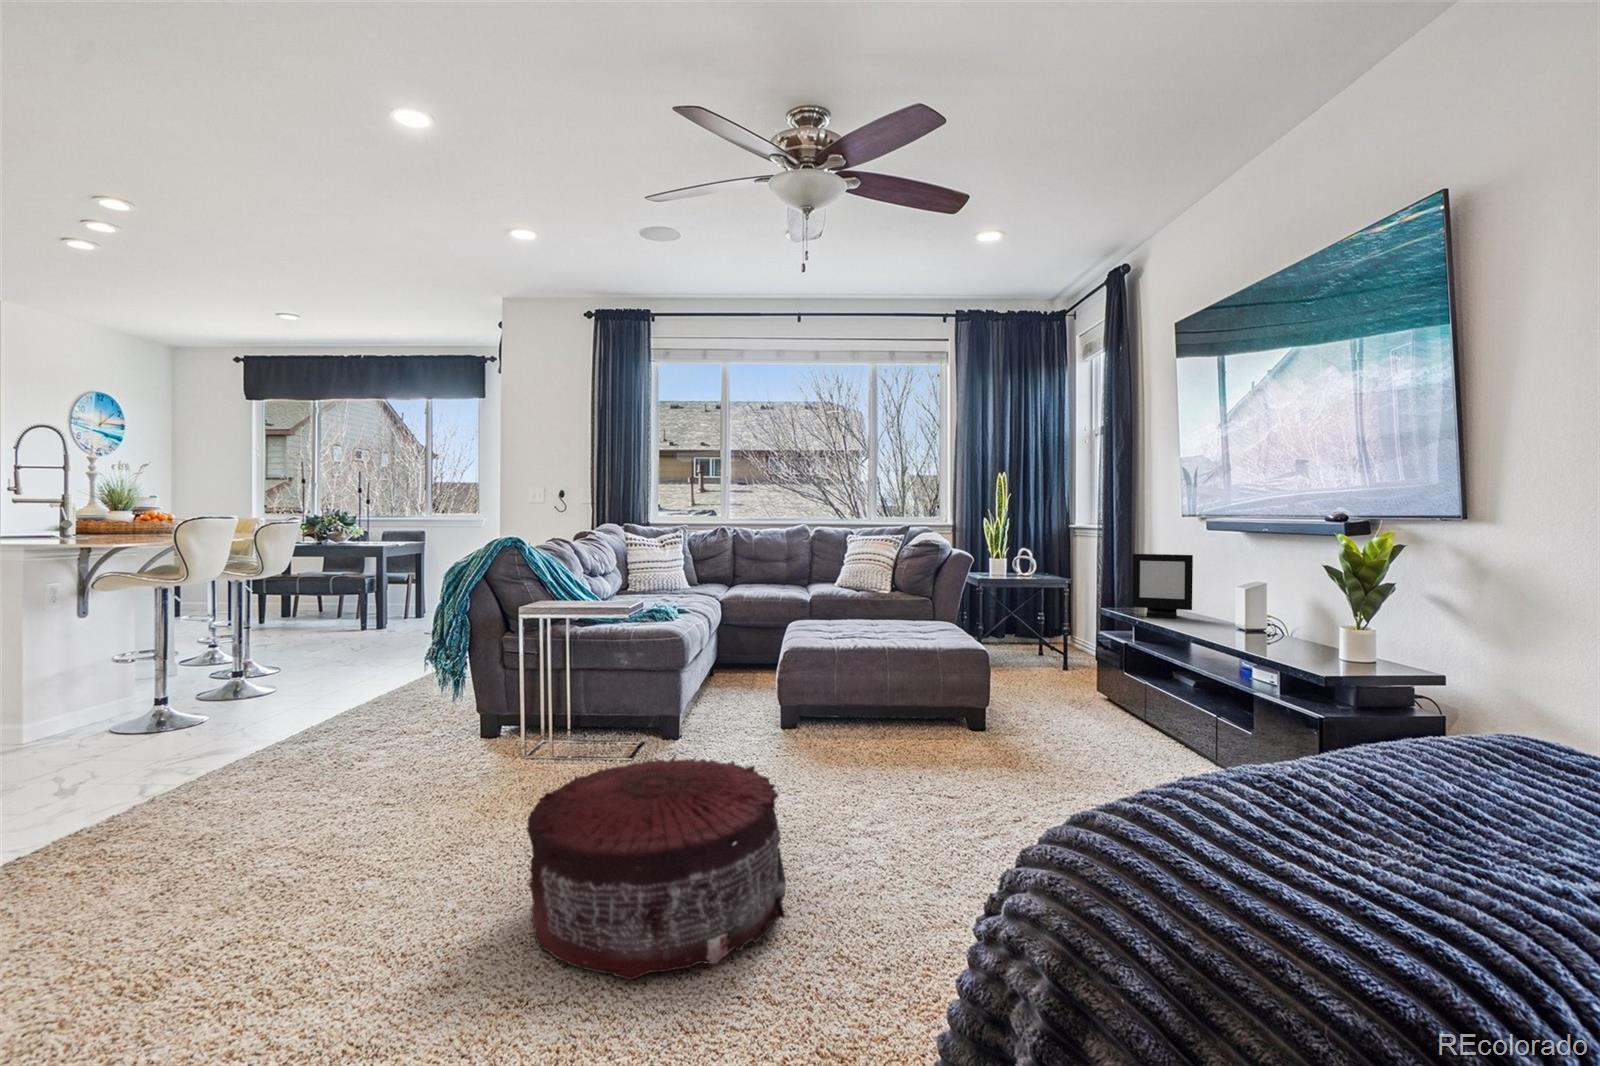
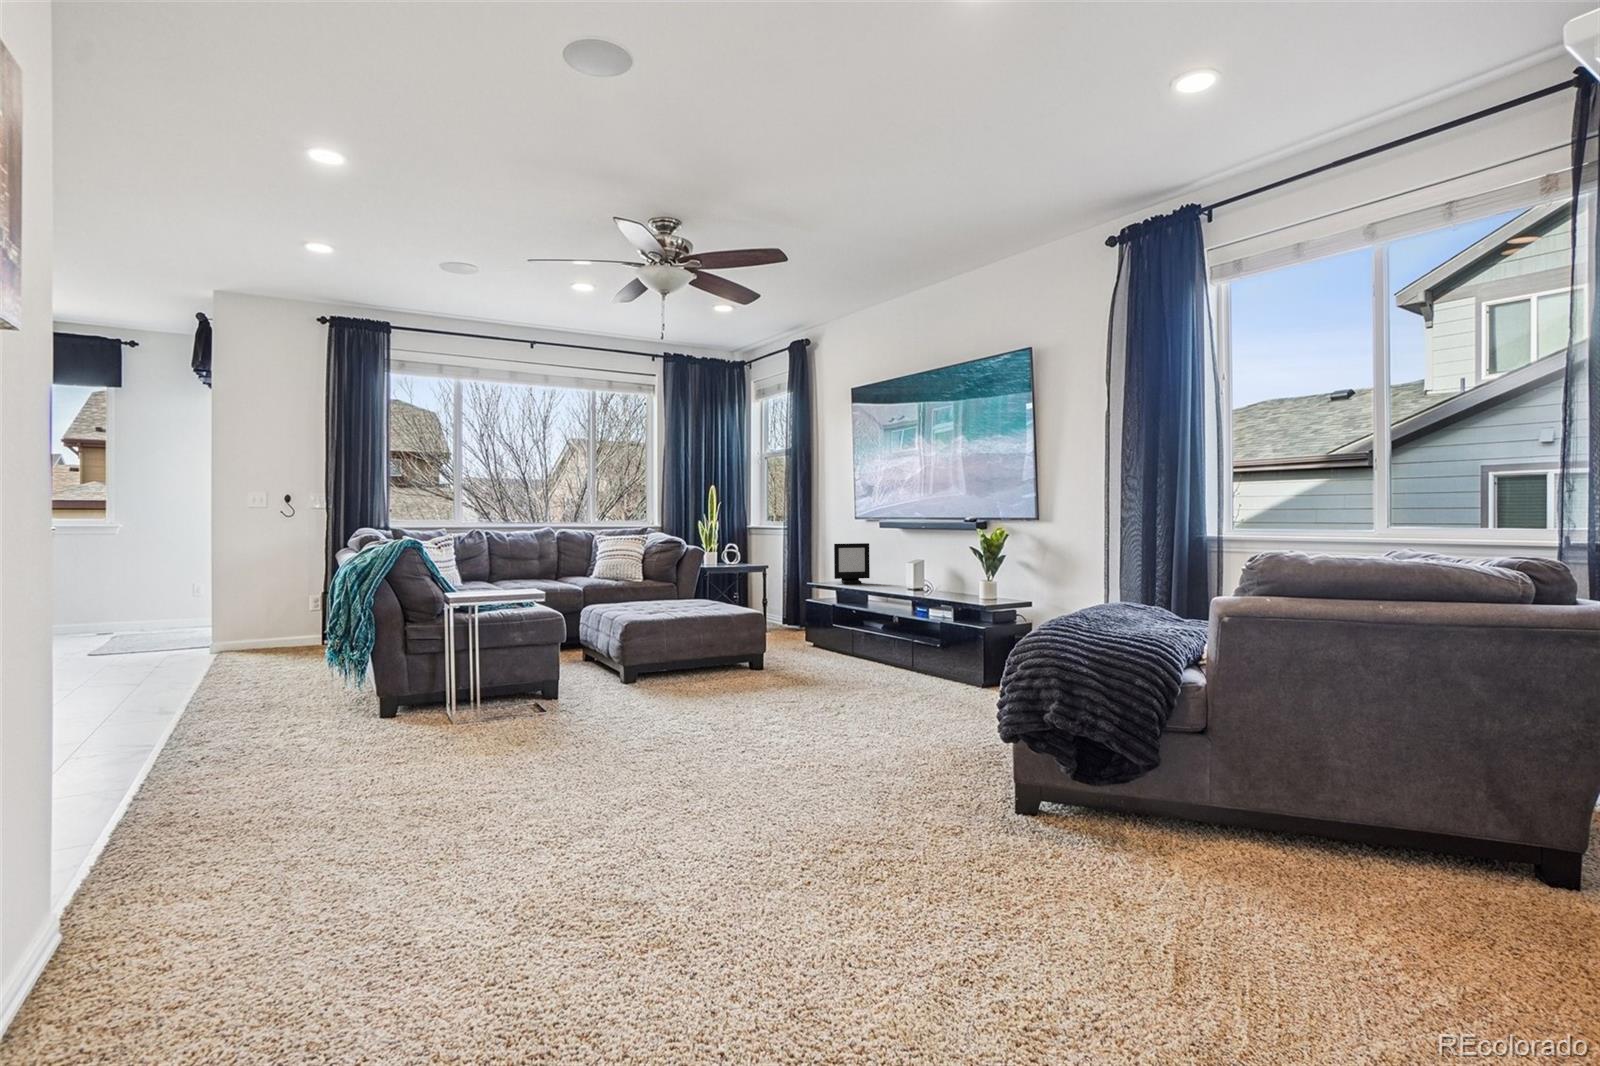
pouf: present [527,757,786,980] -> none [632,664,776,760]

